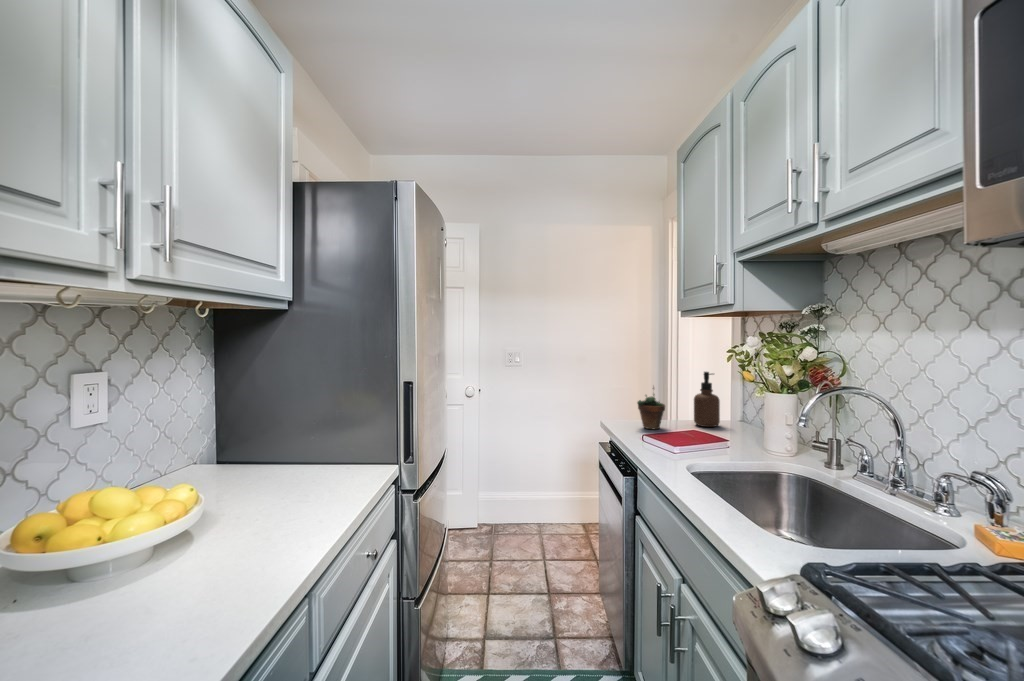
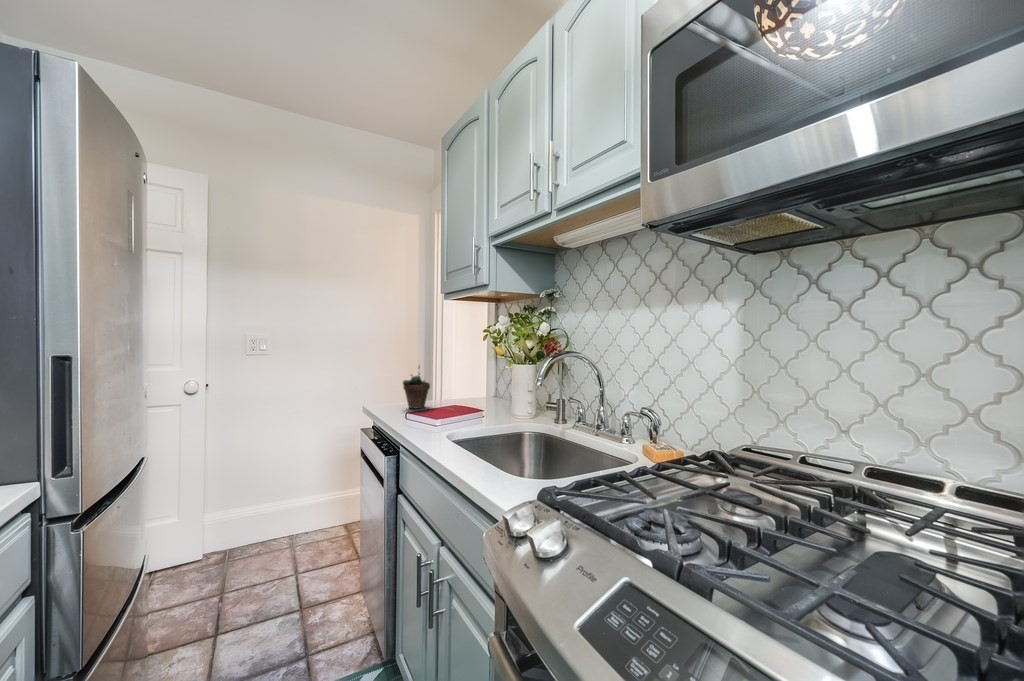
soap dispenser: present [694,372,720,427] -> none [456,351,478,402]

